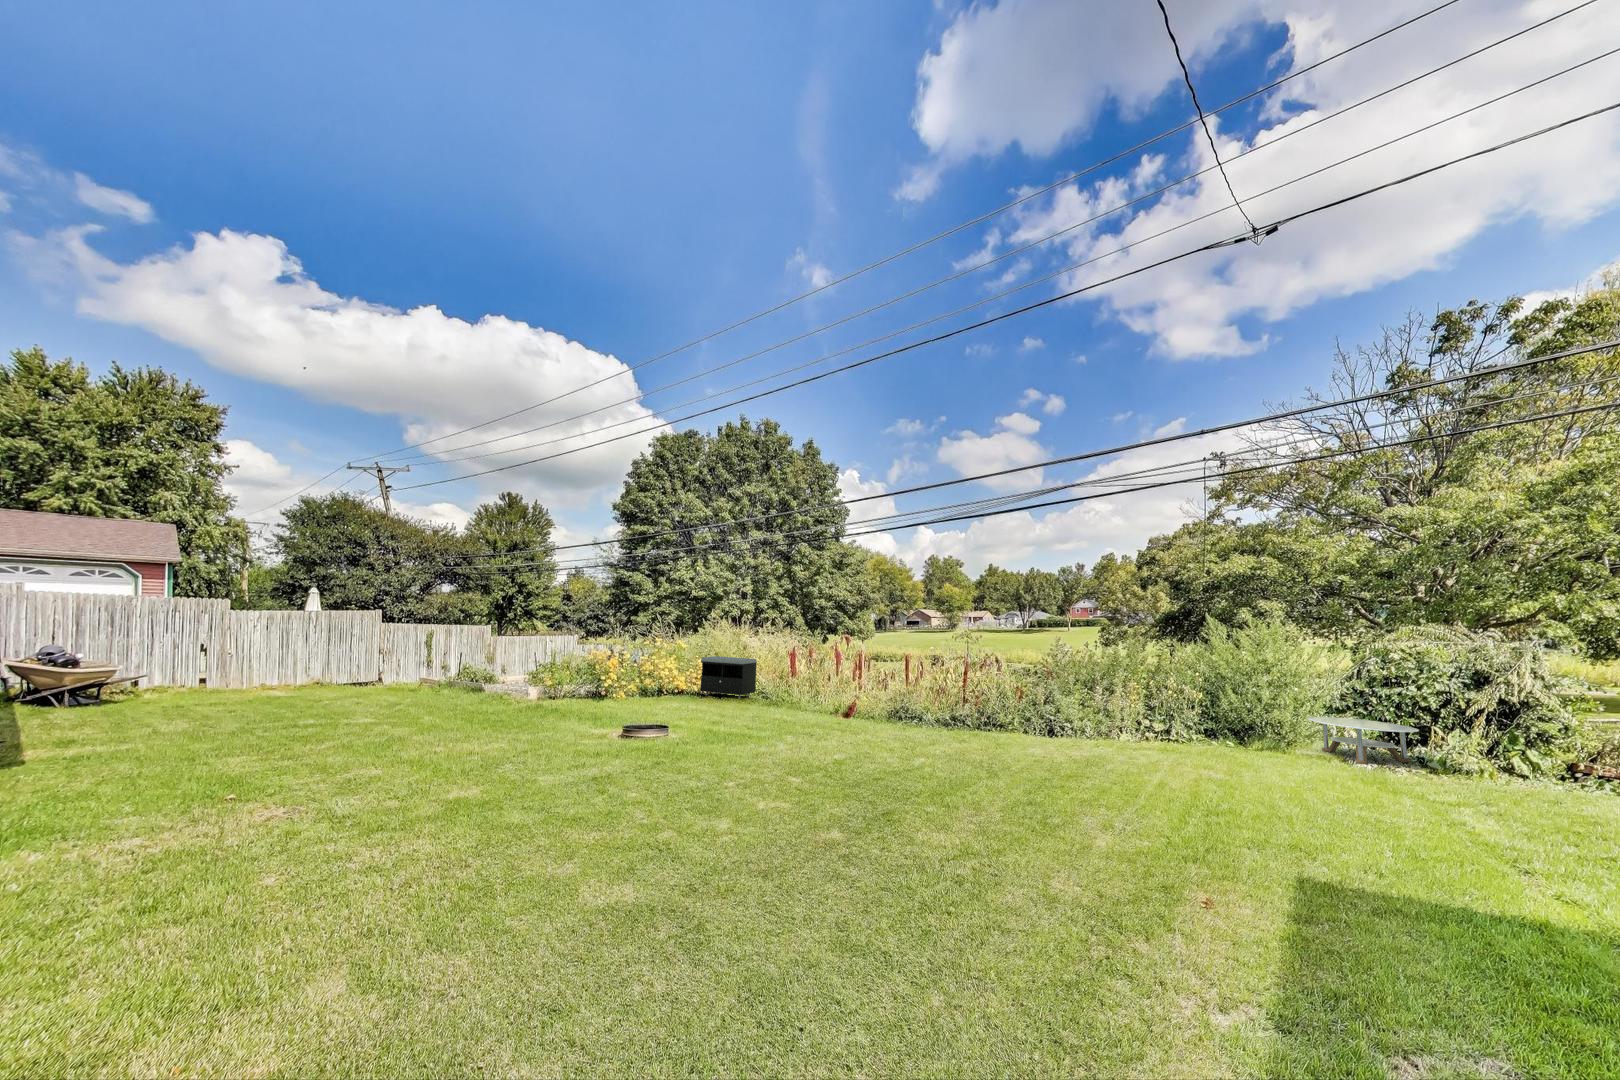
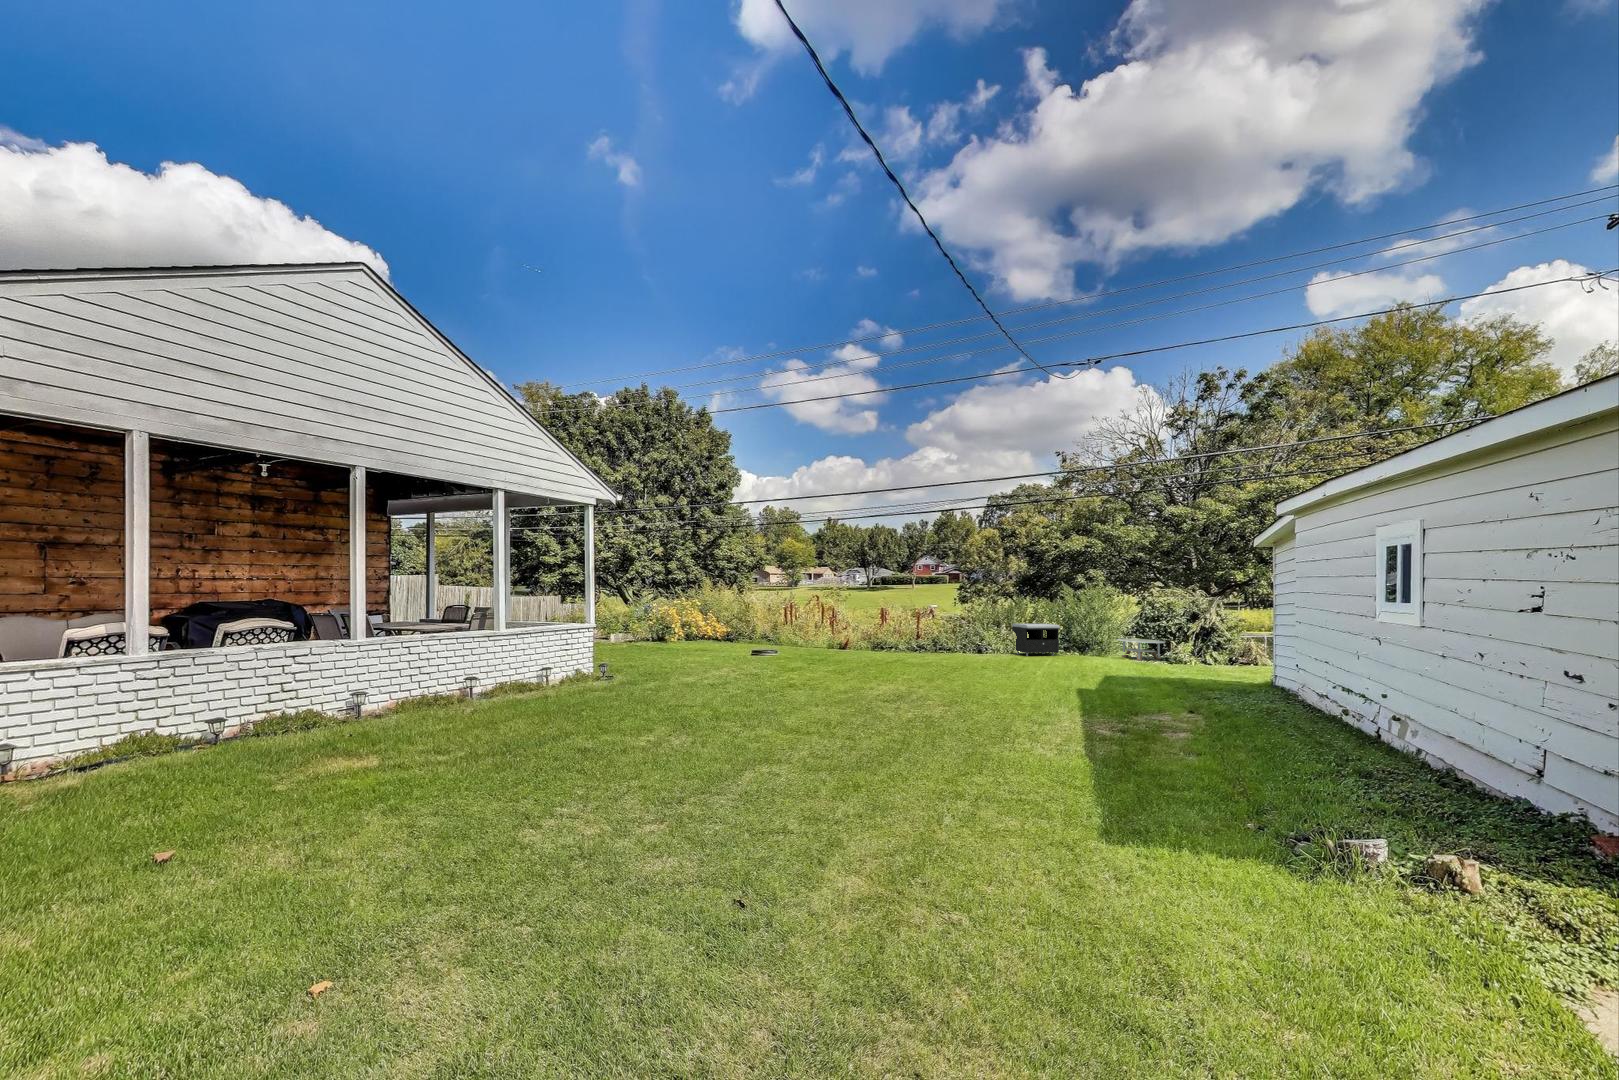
storage bench: present [700,656,757,698] -> present [1012,624,1060,656]

